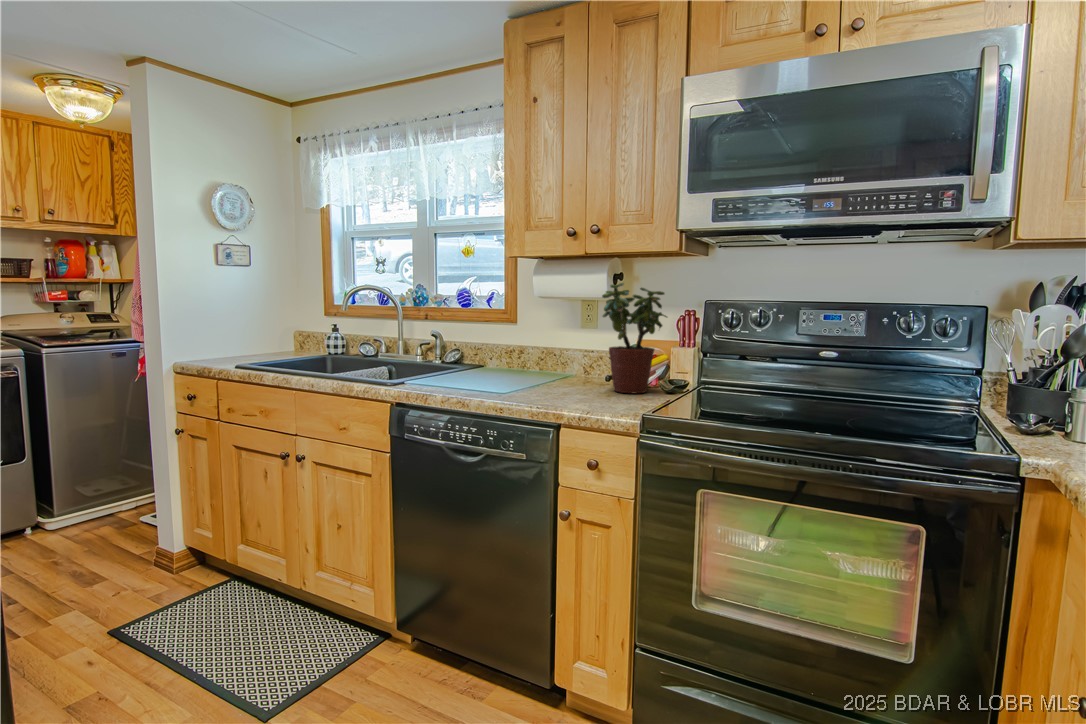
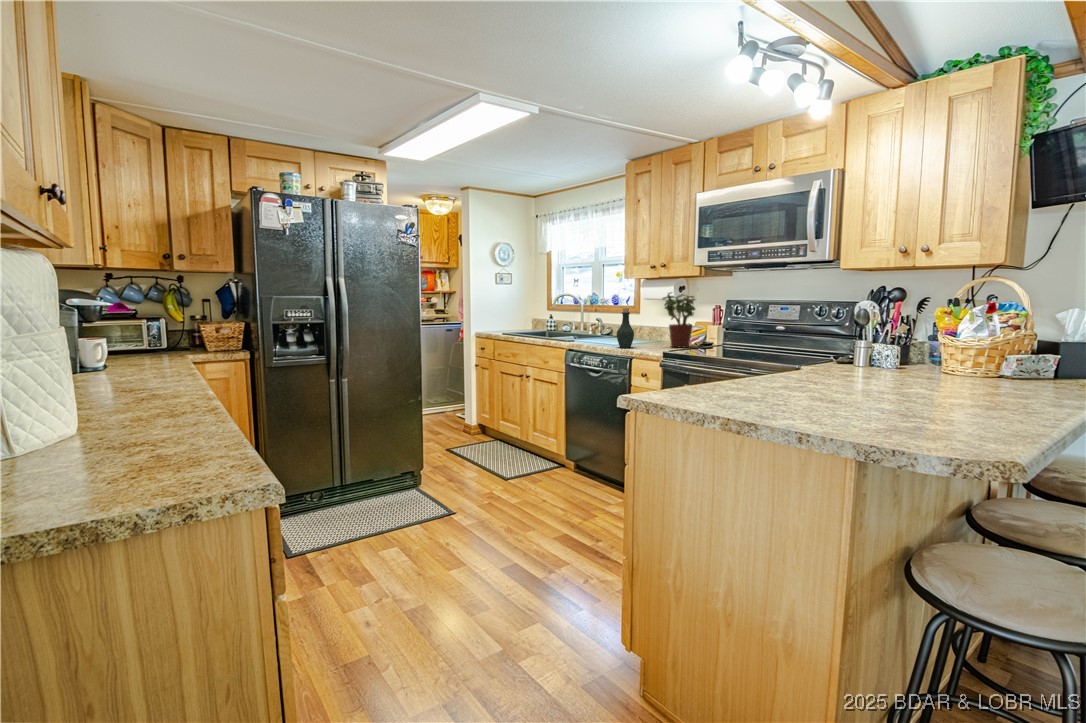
bottle: none [513,316,550,401] -> present [617,308,634,348]

